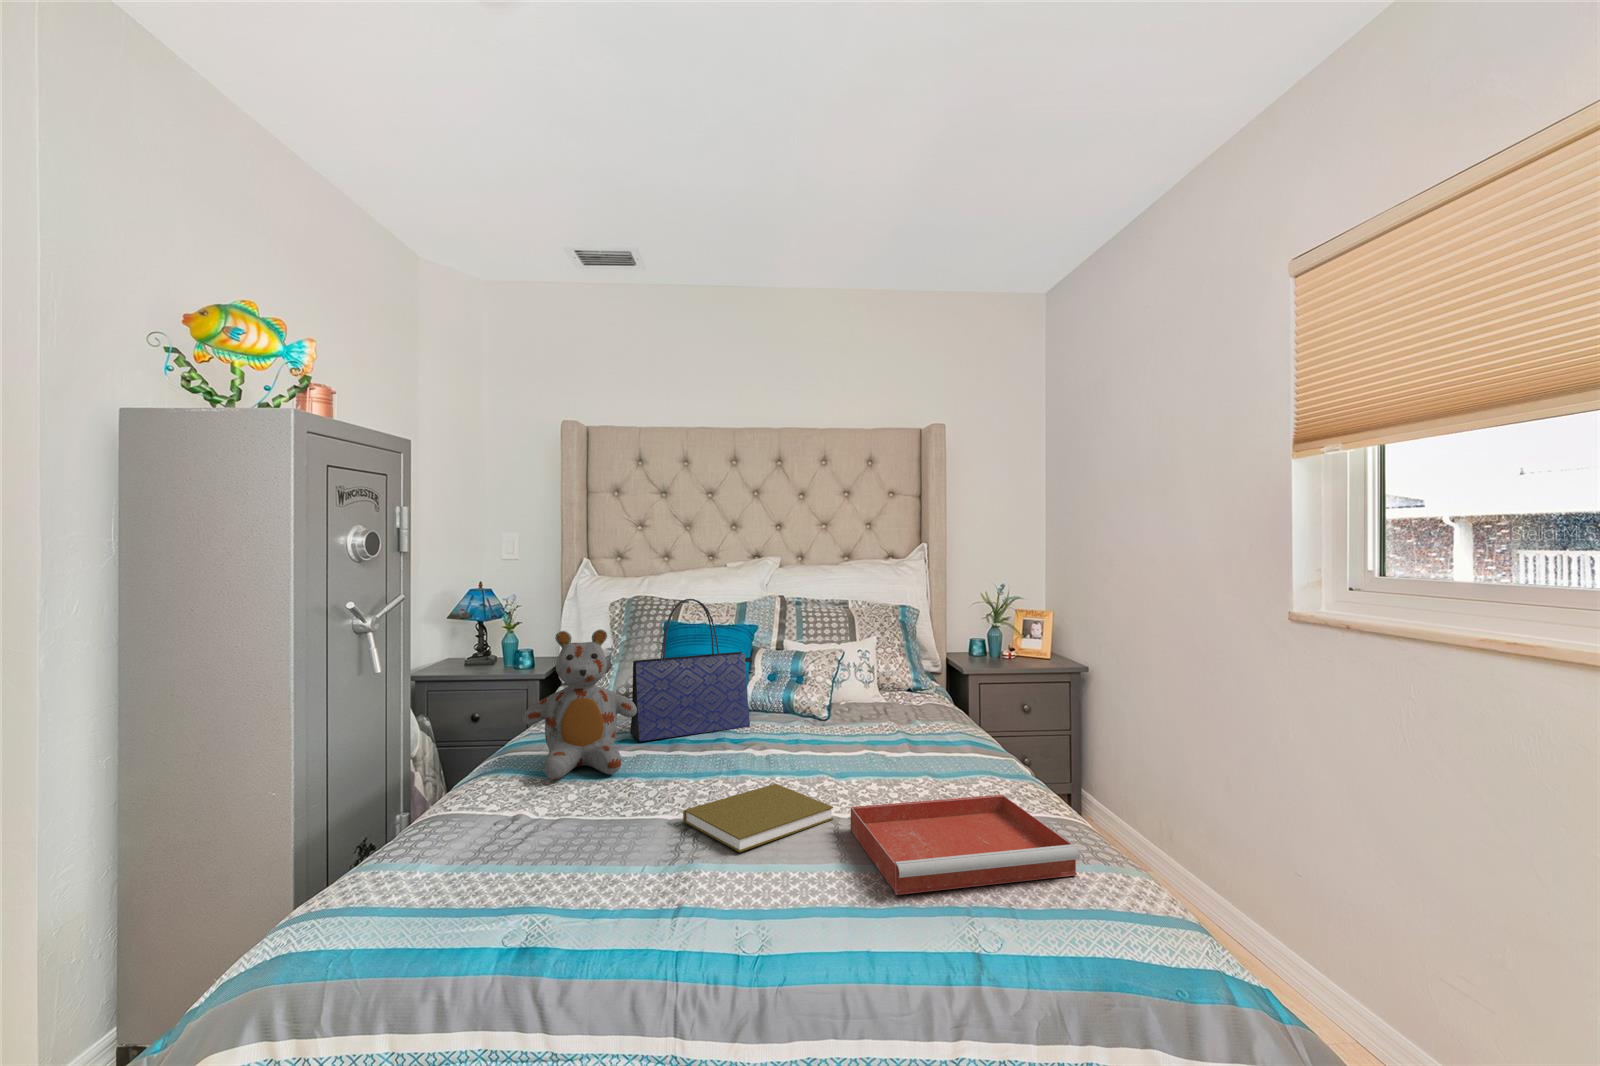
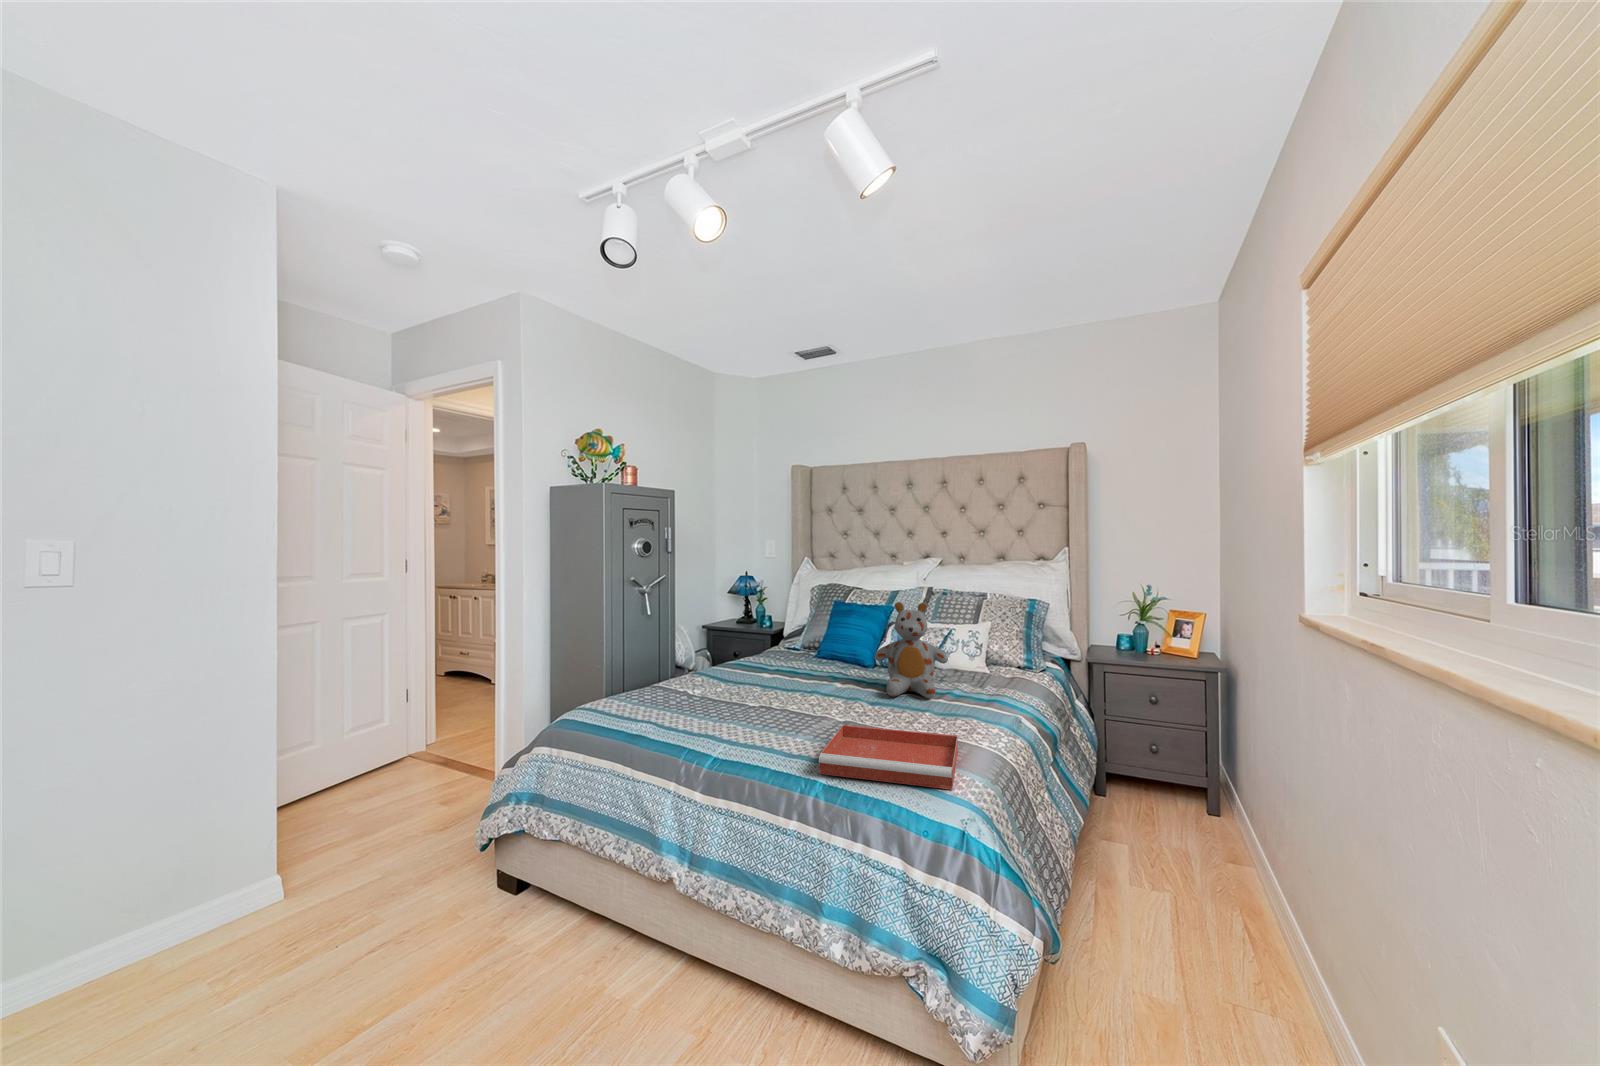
tote bag: present [630,599,752,741] -> none [784,585,870,677]
stuffed bear: present [523,629,637,780] -> present [875,602,948,698]
book: present [683,784,833,852] -> none [755,708,841,738]

